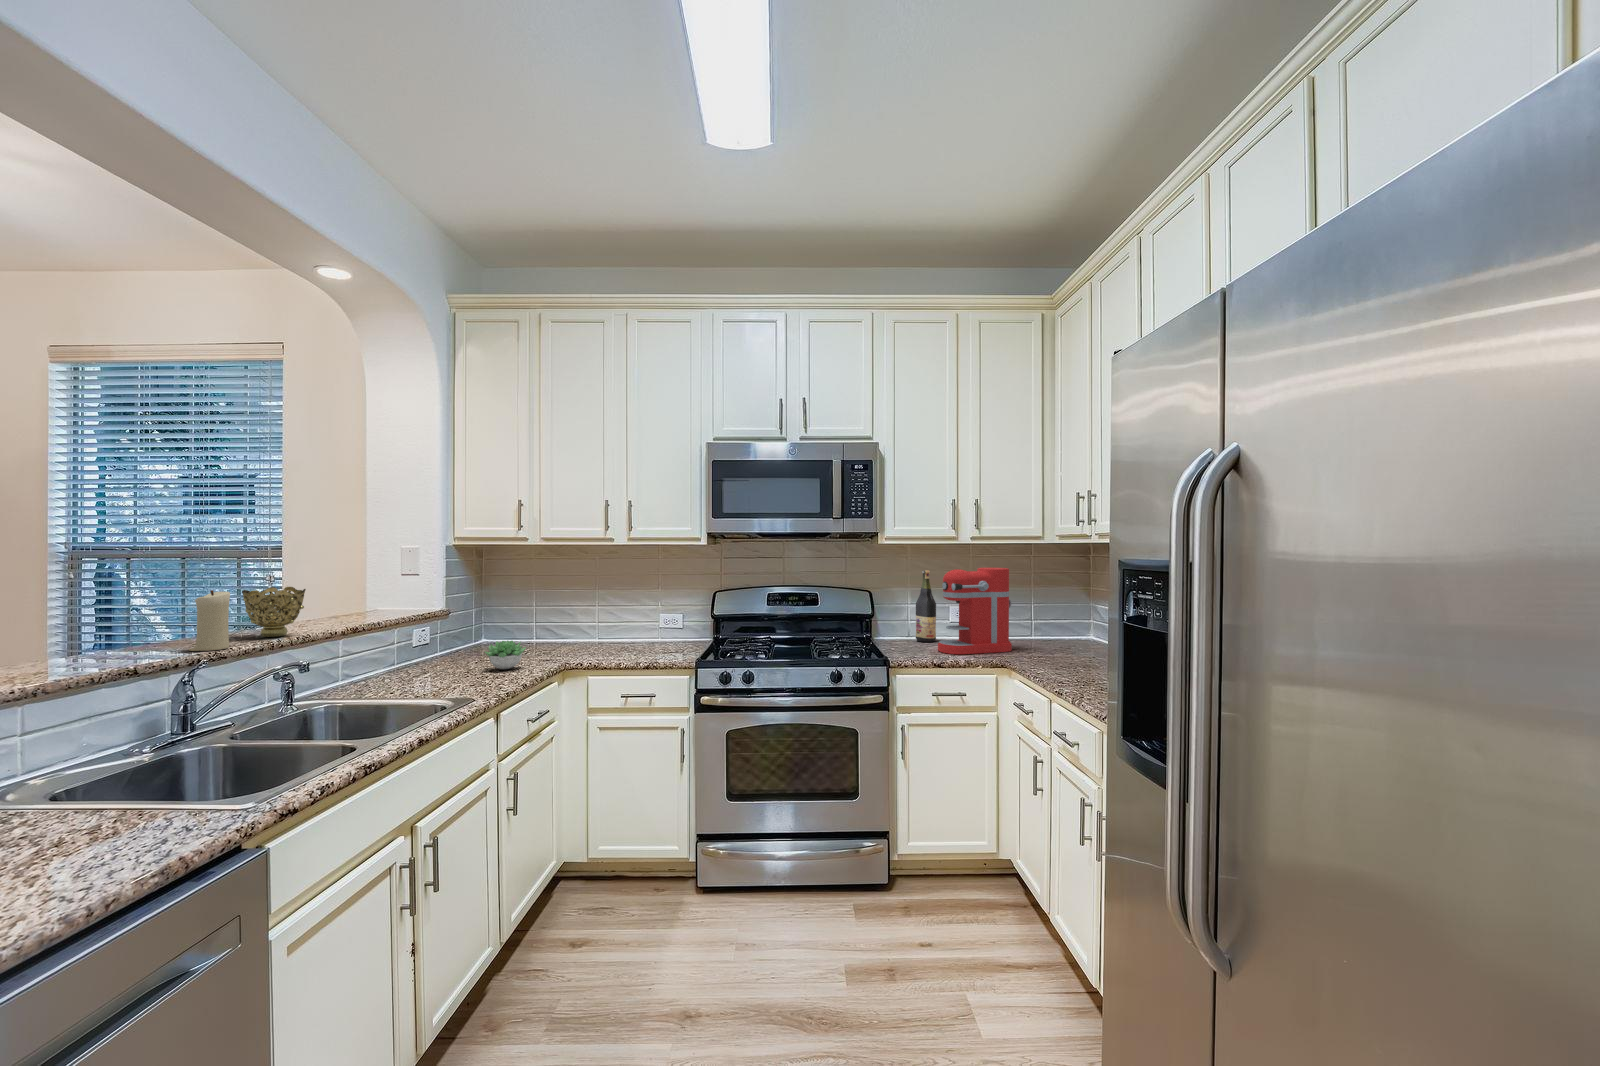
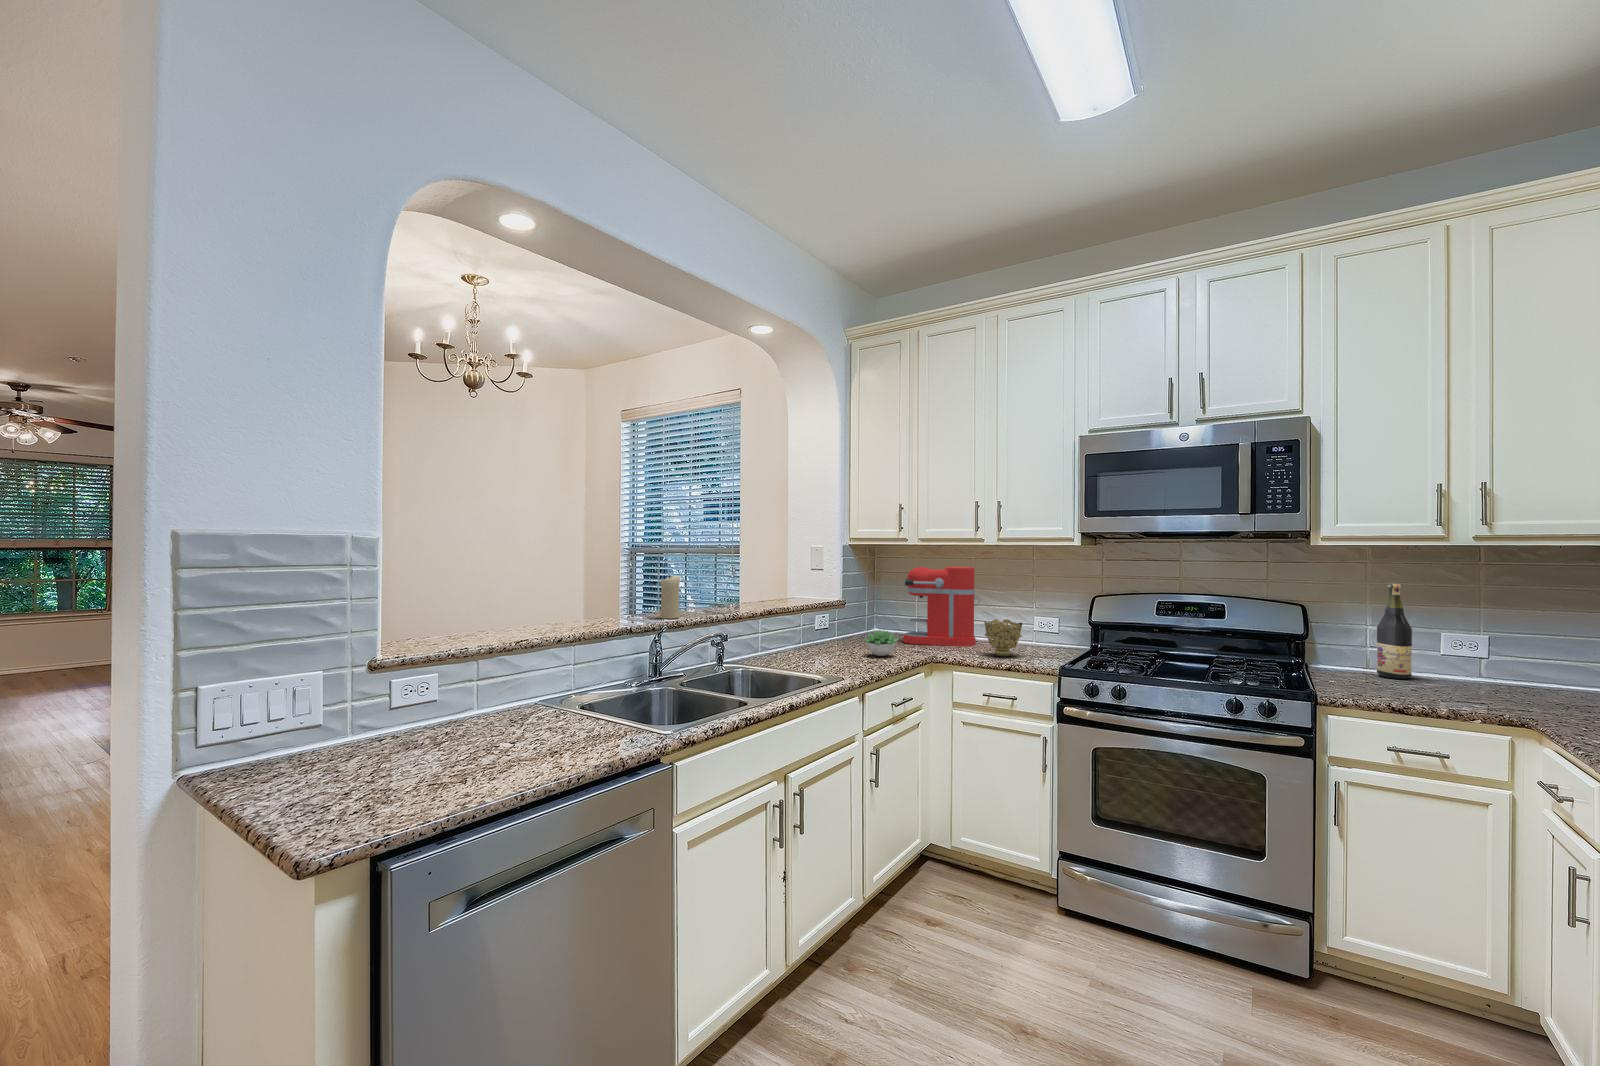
coffee maker: present [938,568,1012,654] -> present [903,567,979,646]
decorative bowl: present [242,587,306,637] -> present [984,619,1022,657]

